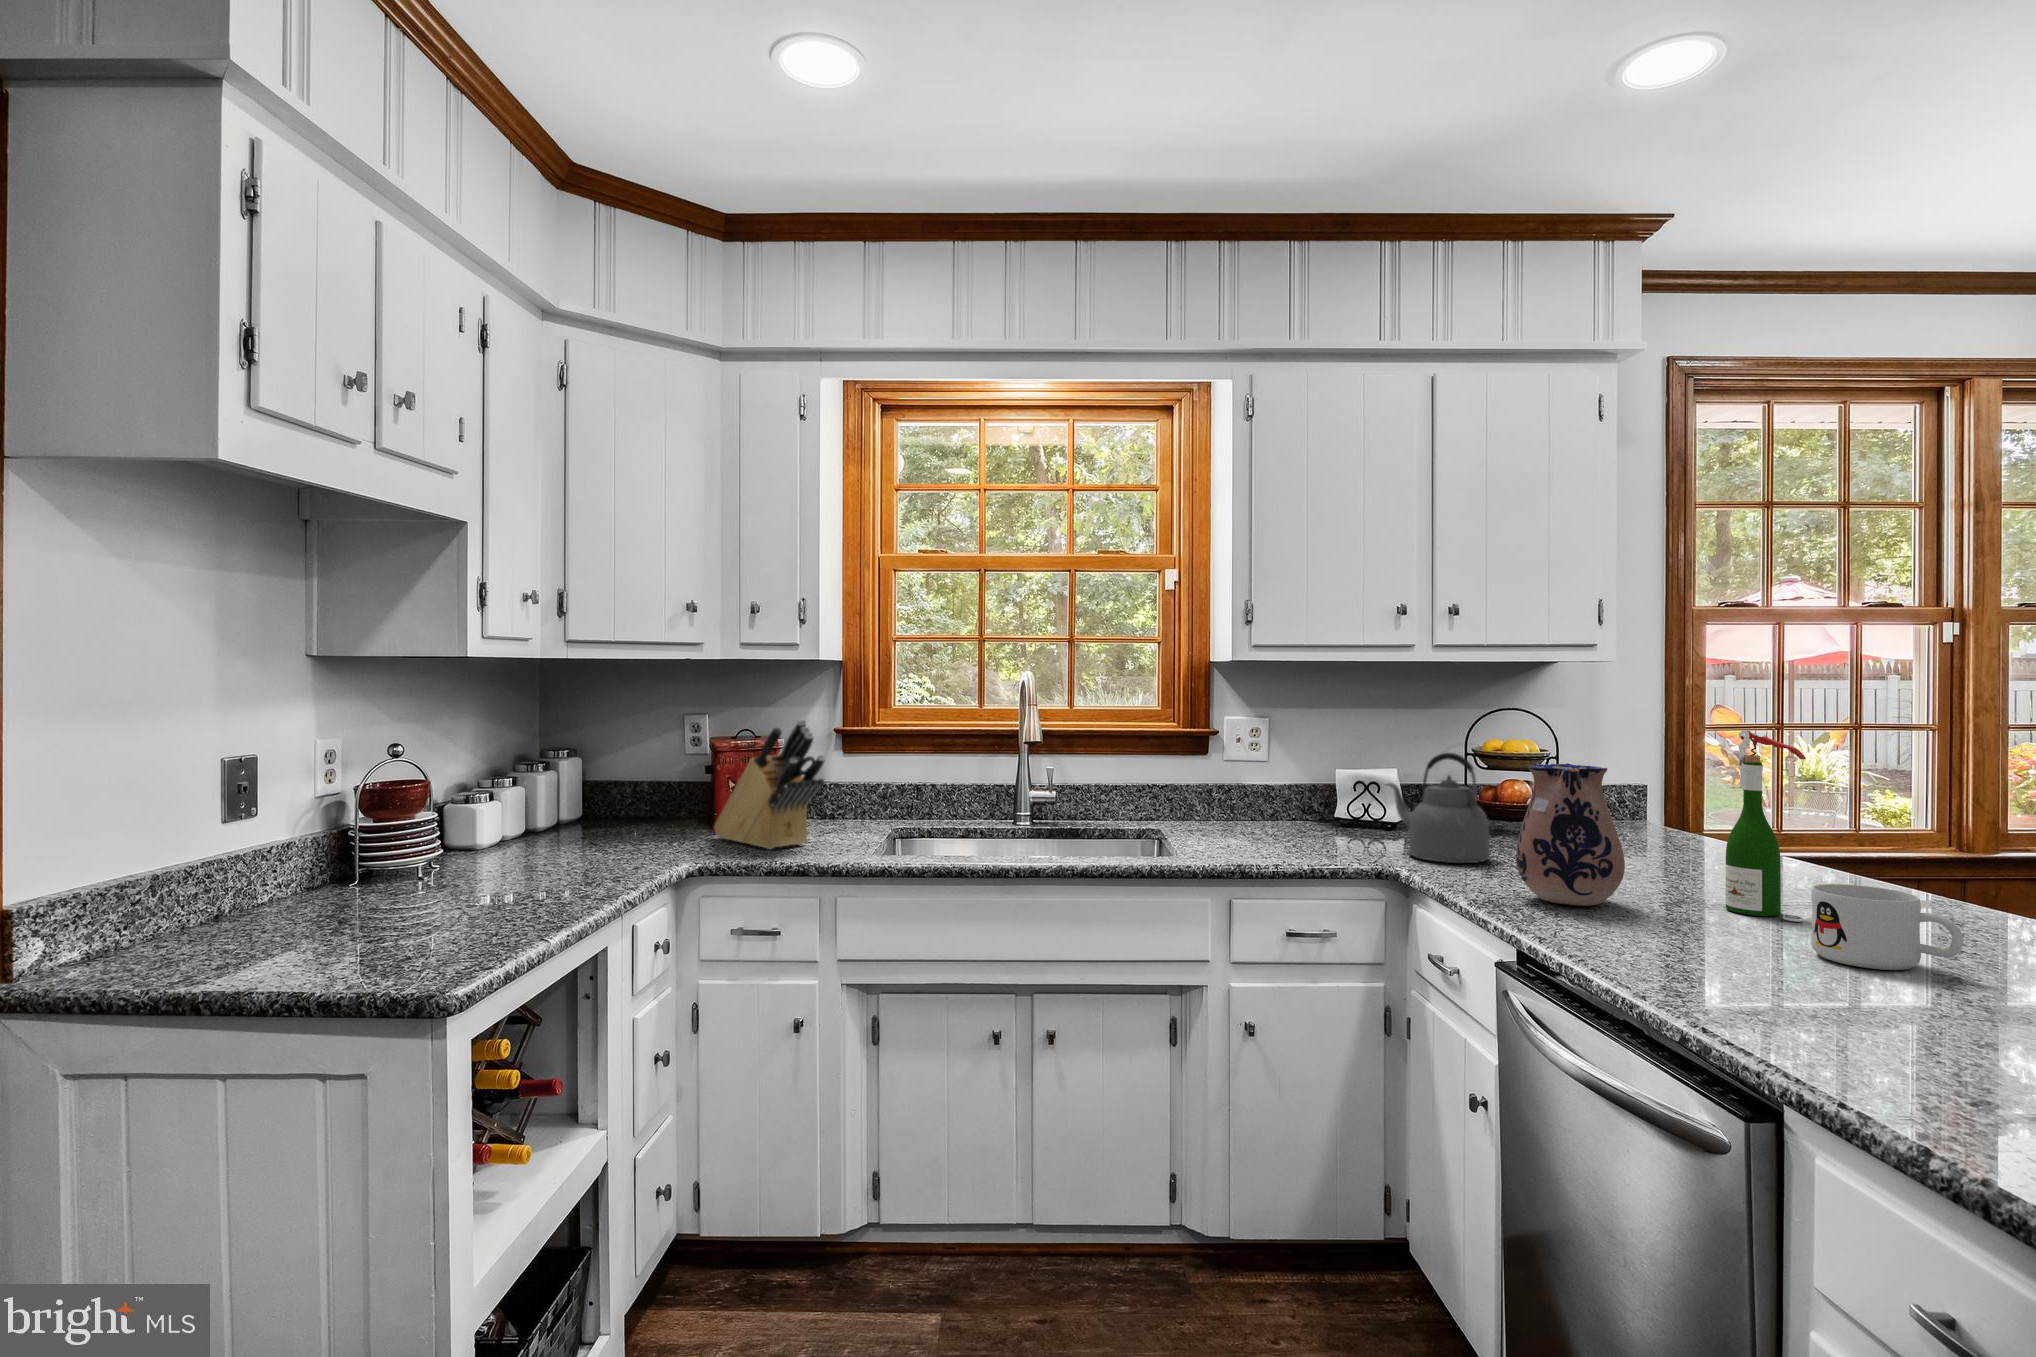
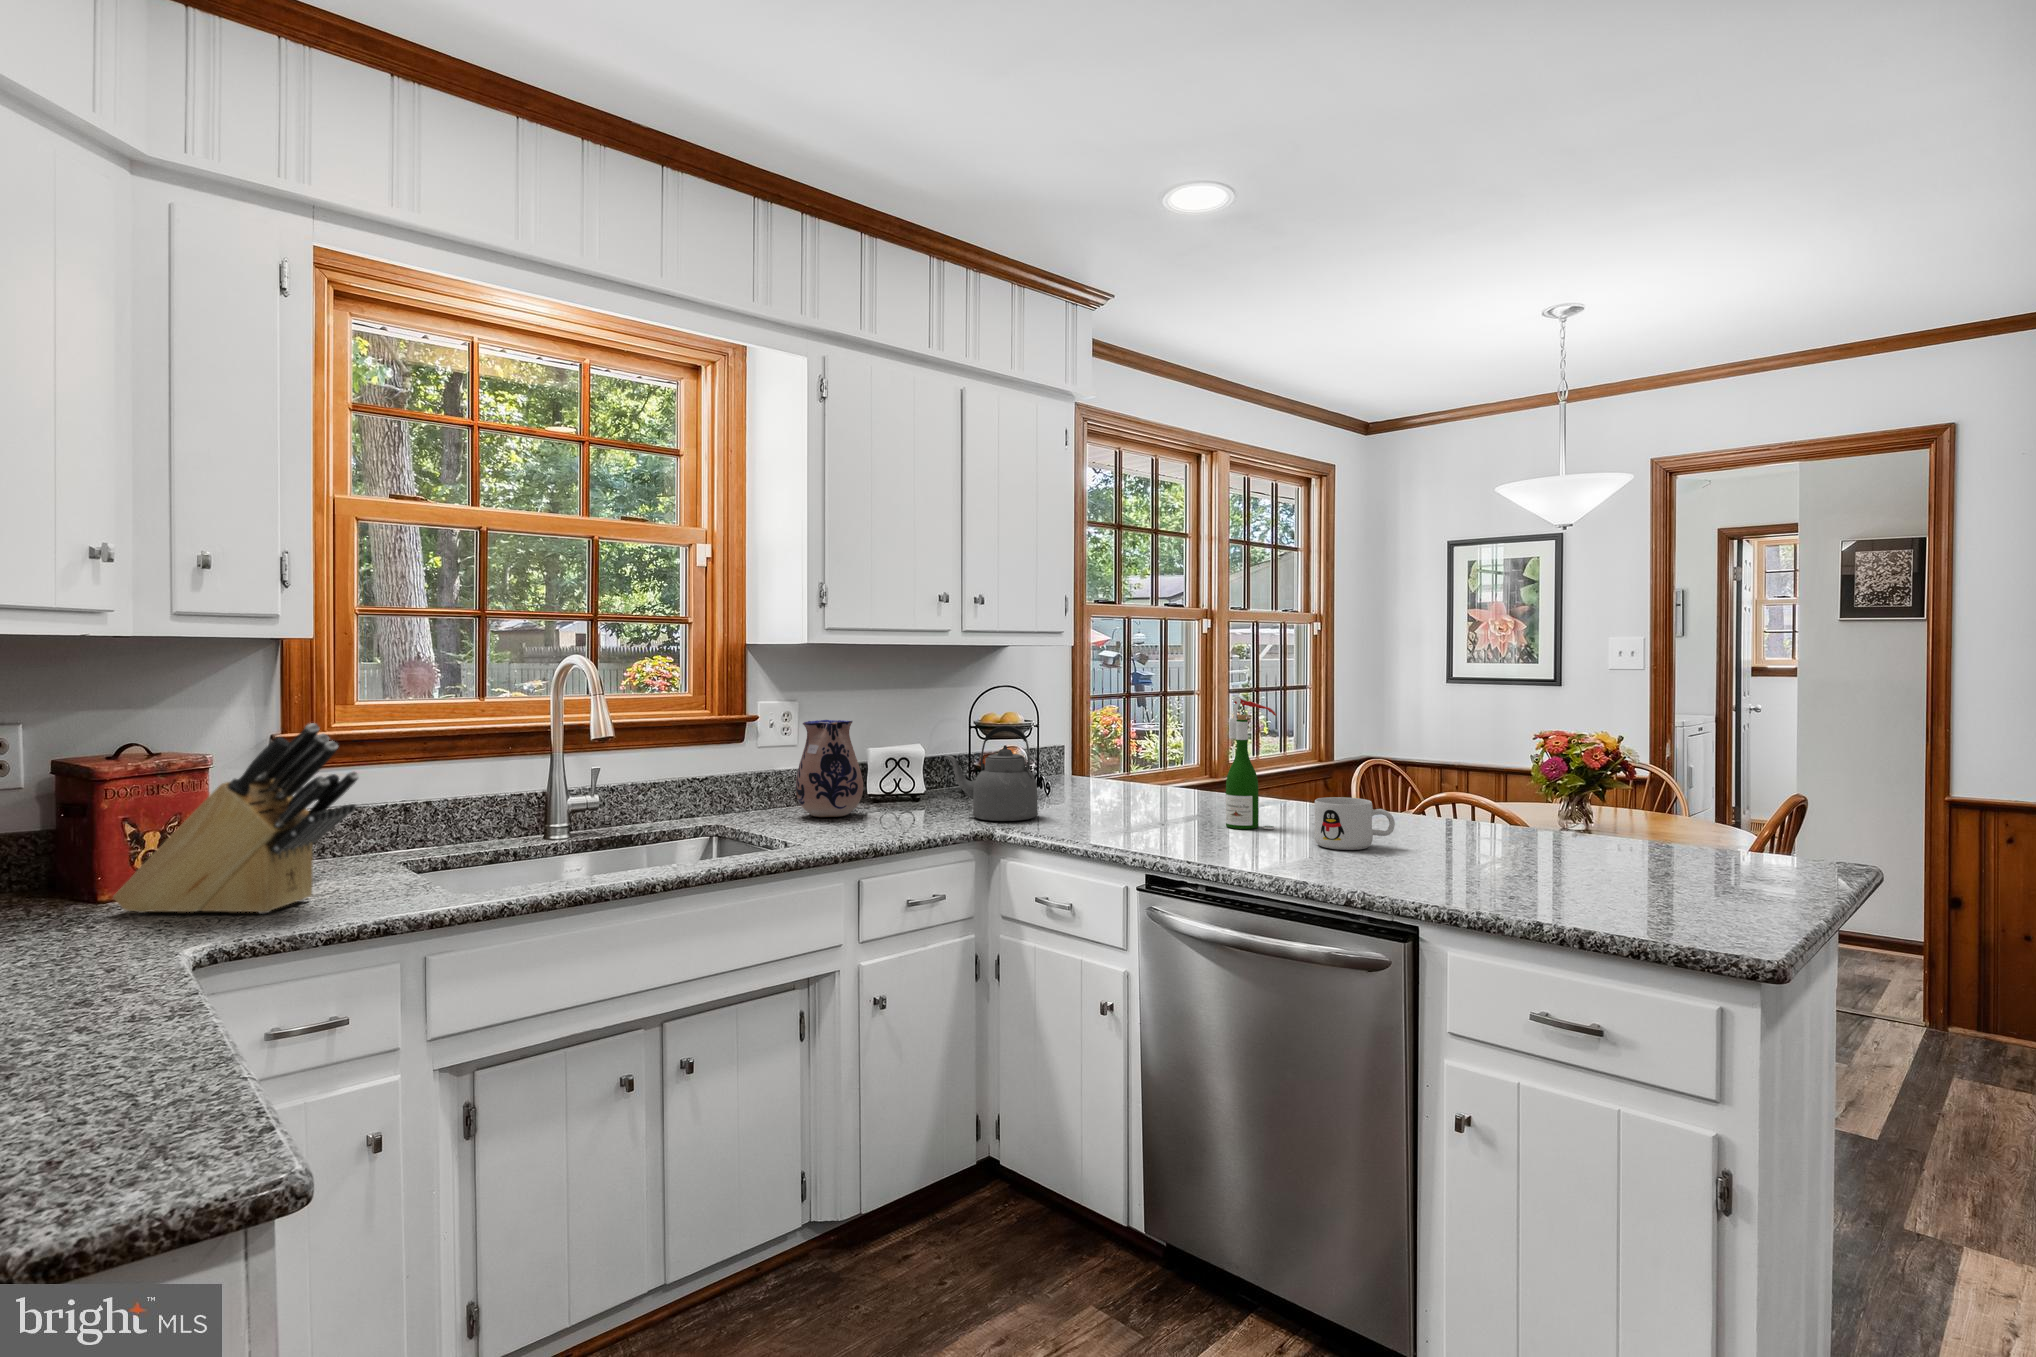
ceramic pitcher: present [1516,763,1625,906] -> present [796,720,863,817]

